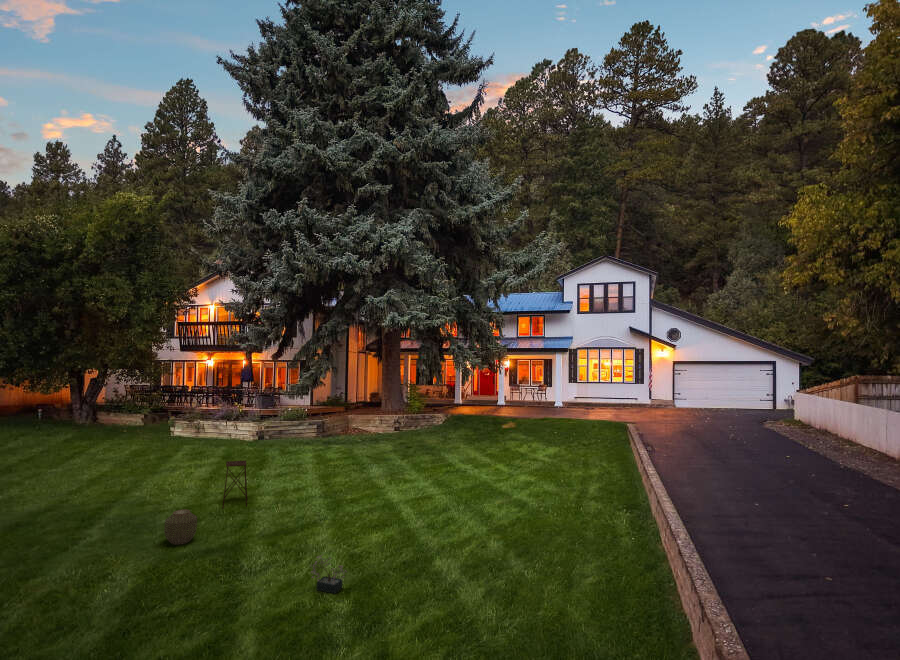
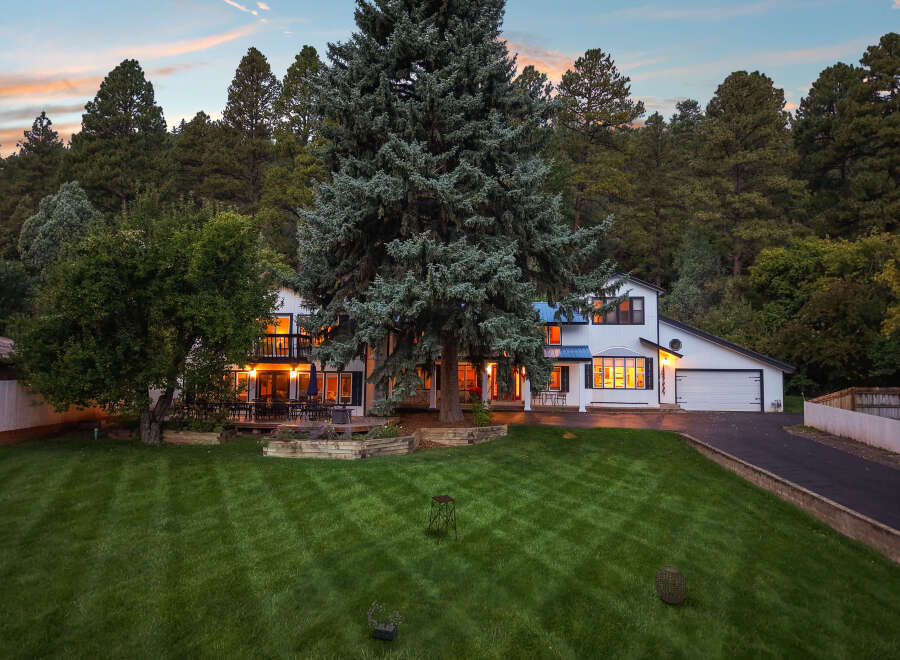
woven basket: present [164,509,197,545] -> present [655,566,687,604]
decorative plant: present [311,555,346,594] -> present [368,601,401,640]

